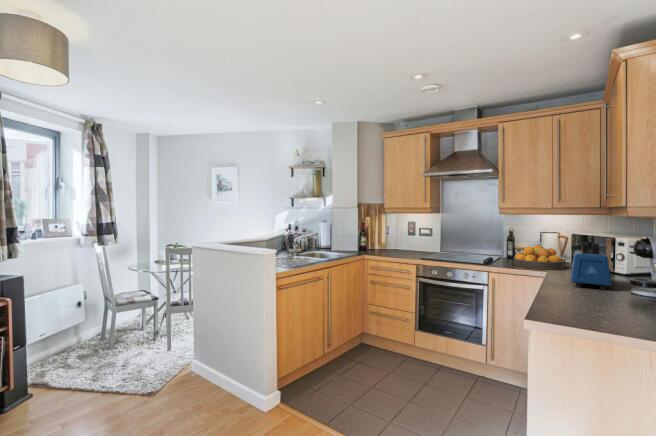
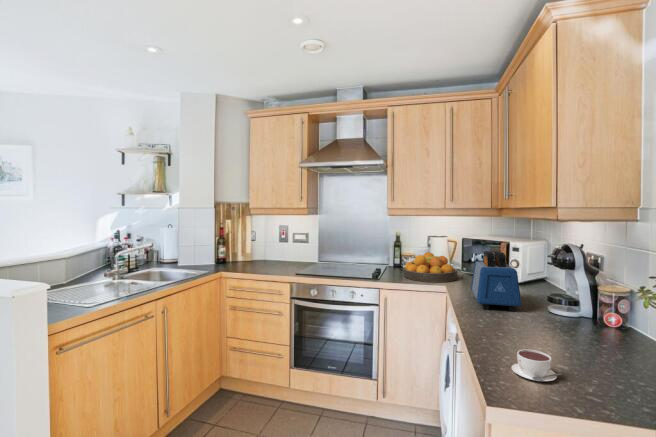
coffee cup: none [574,302,612,320] -> present [512,349,562,381]

